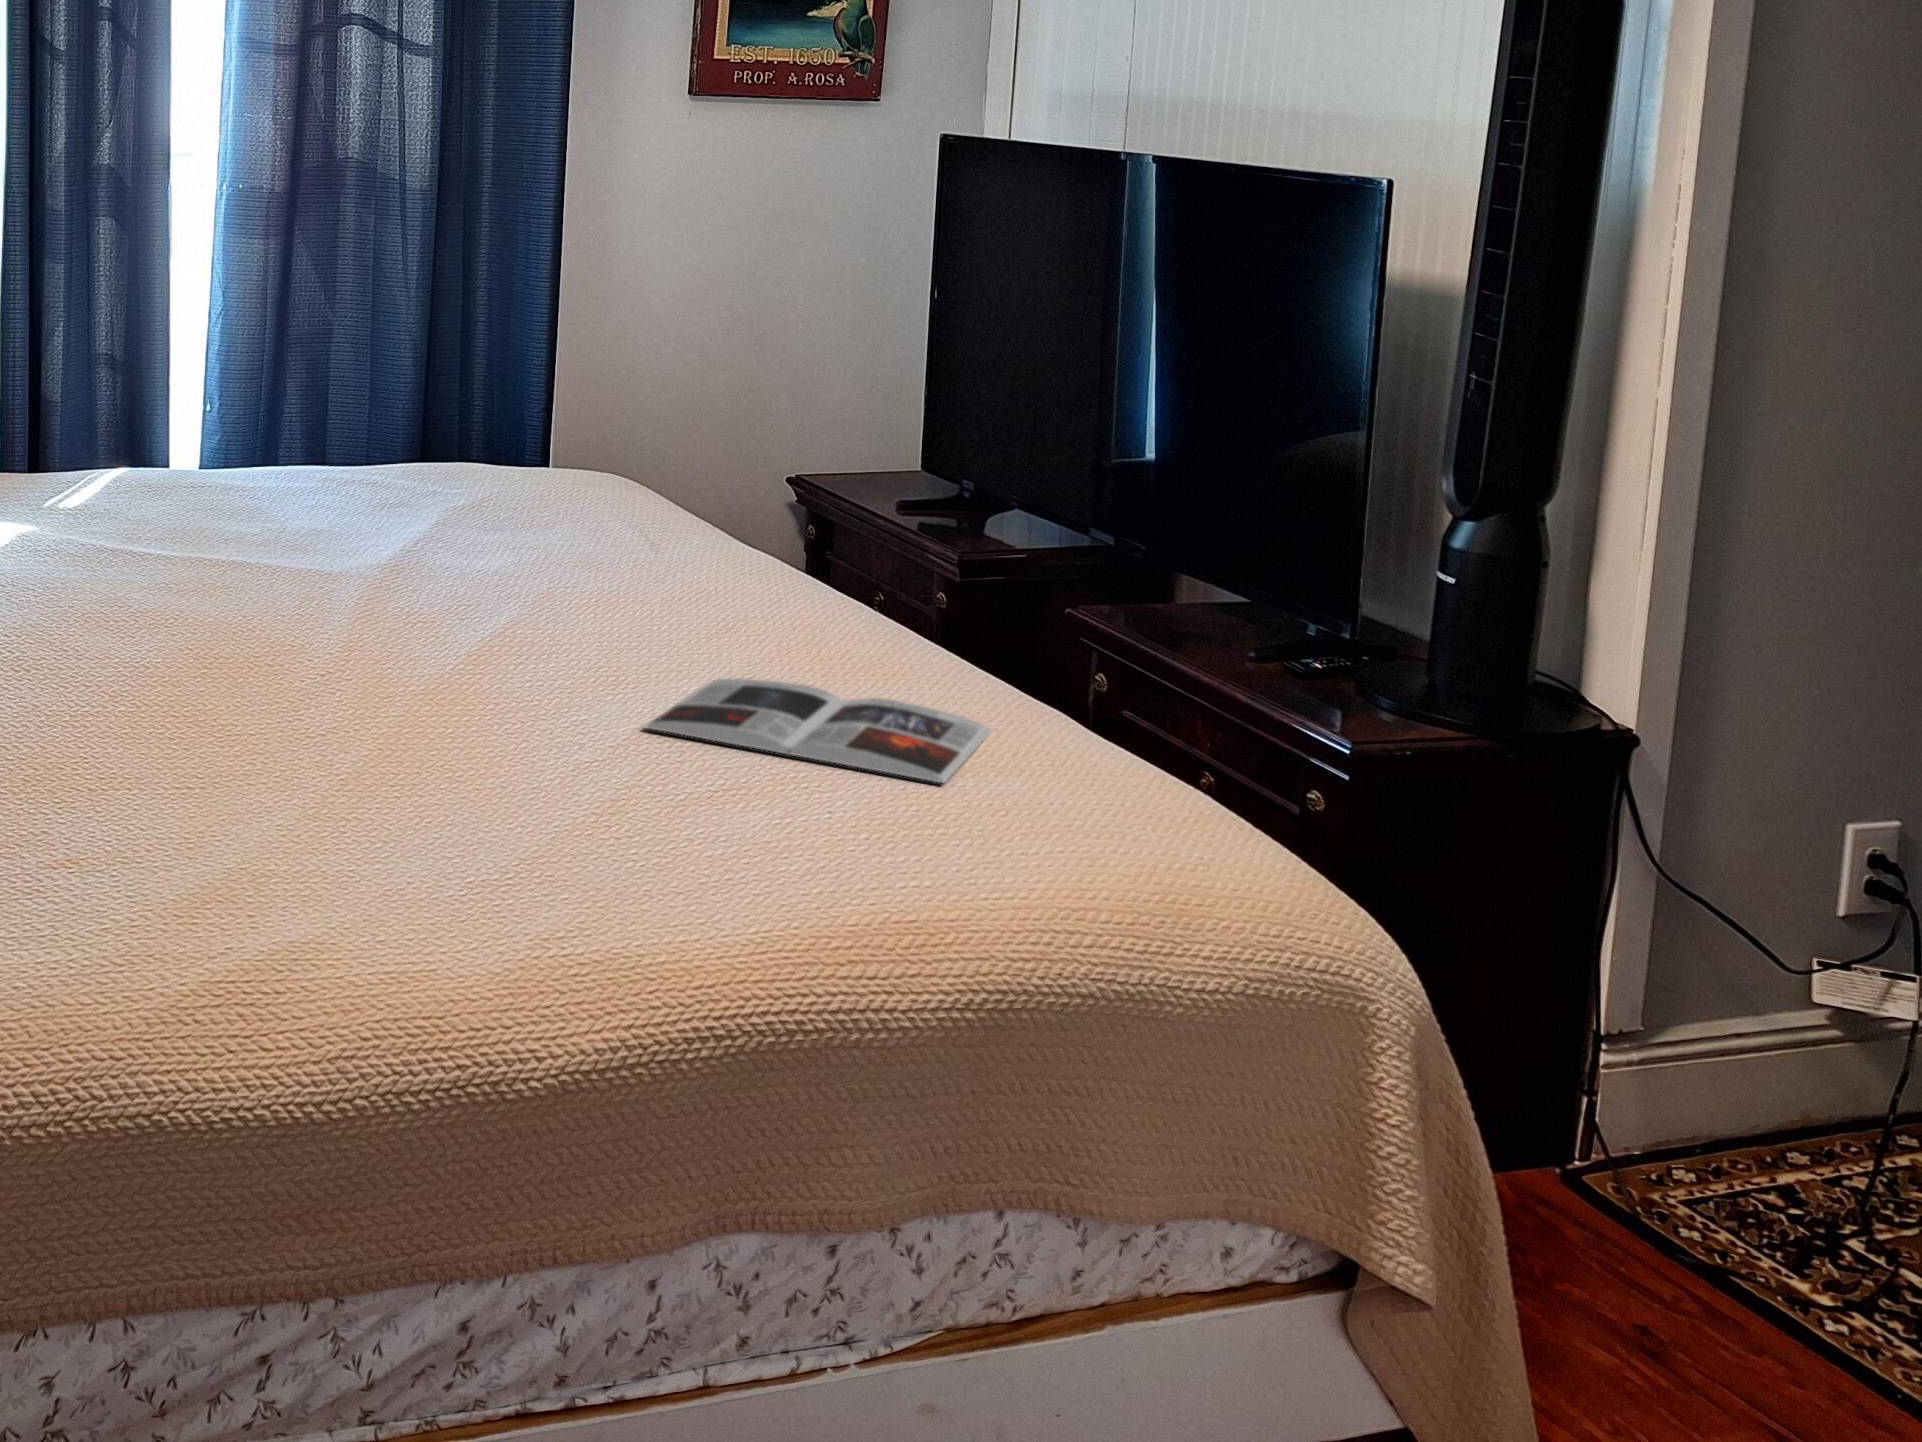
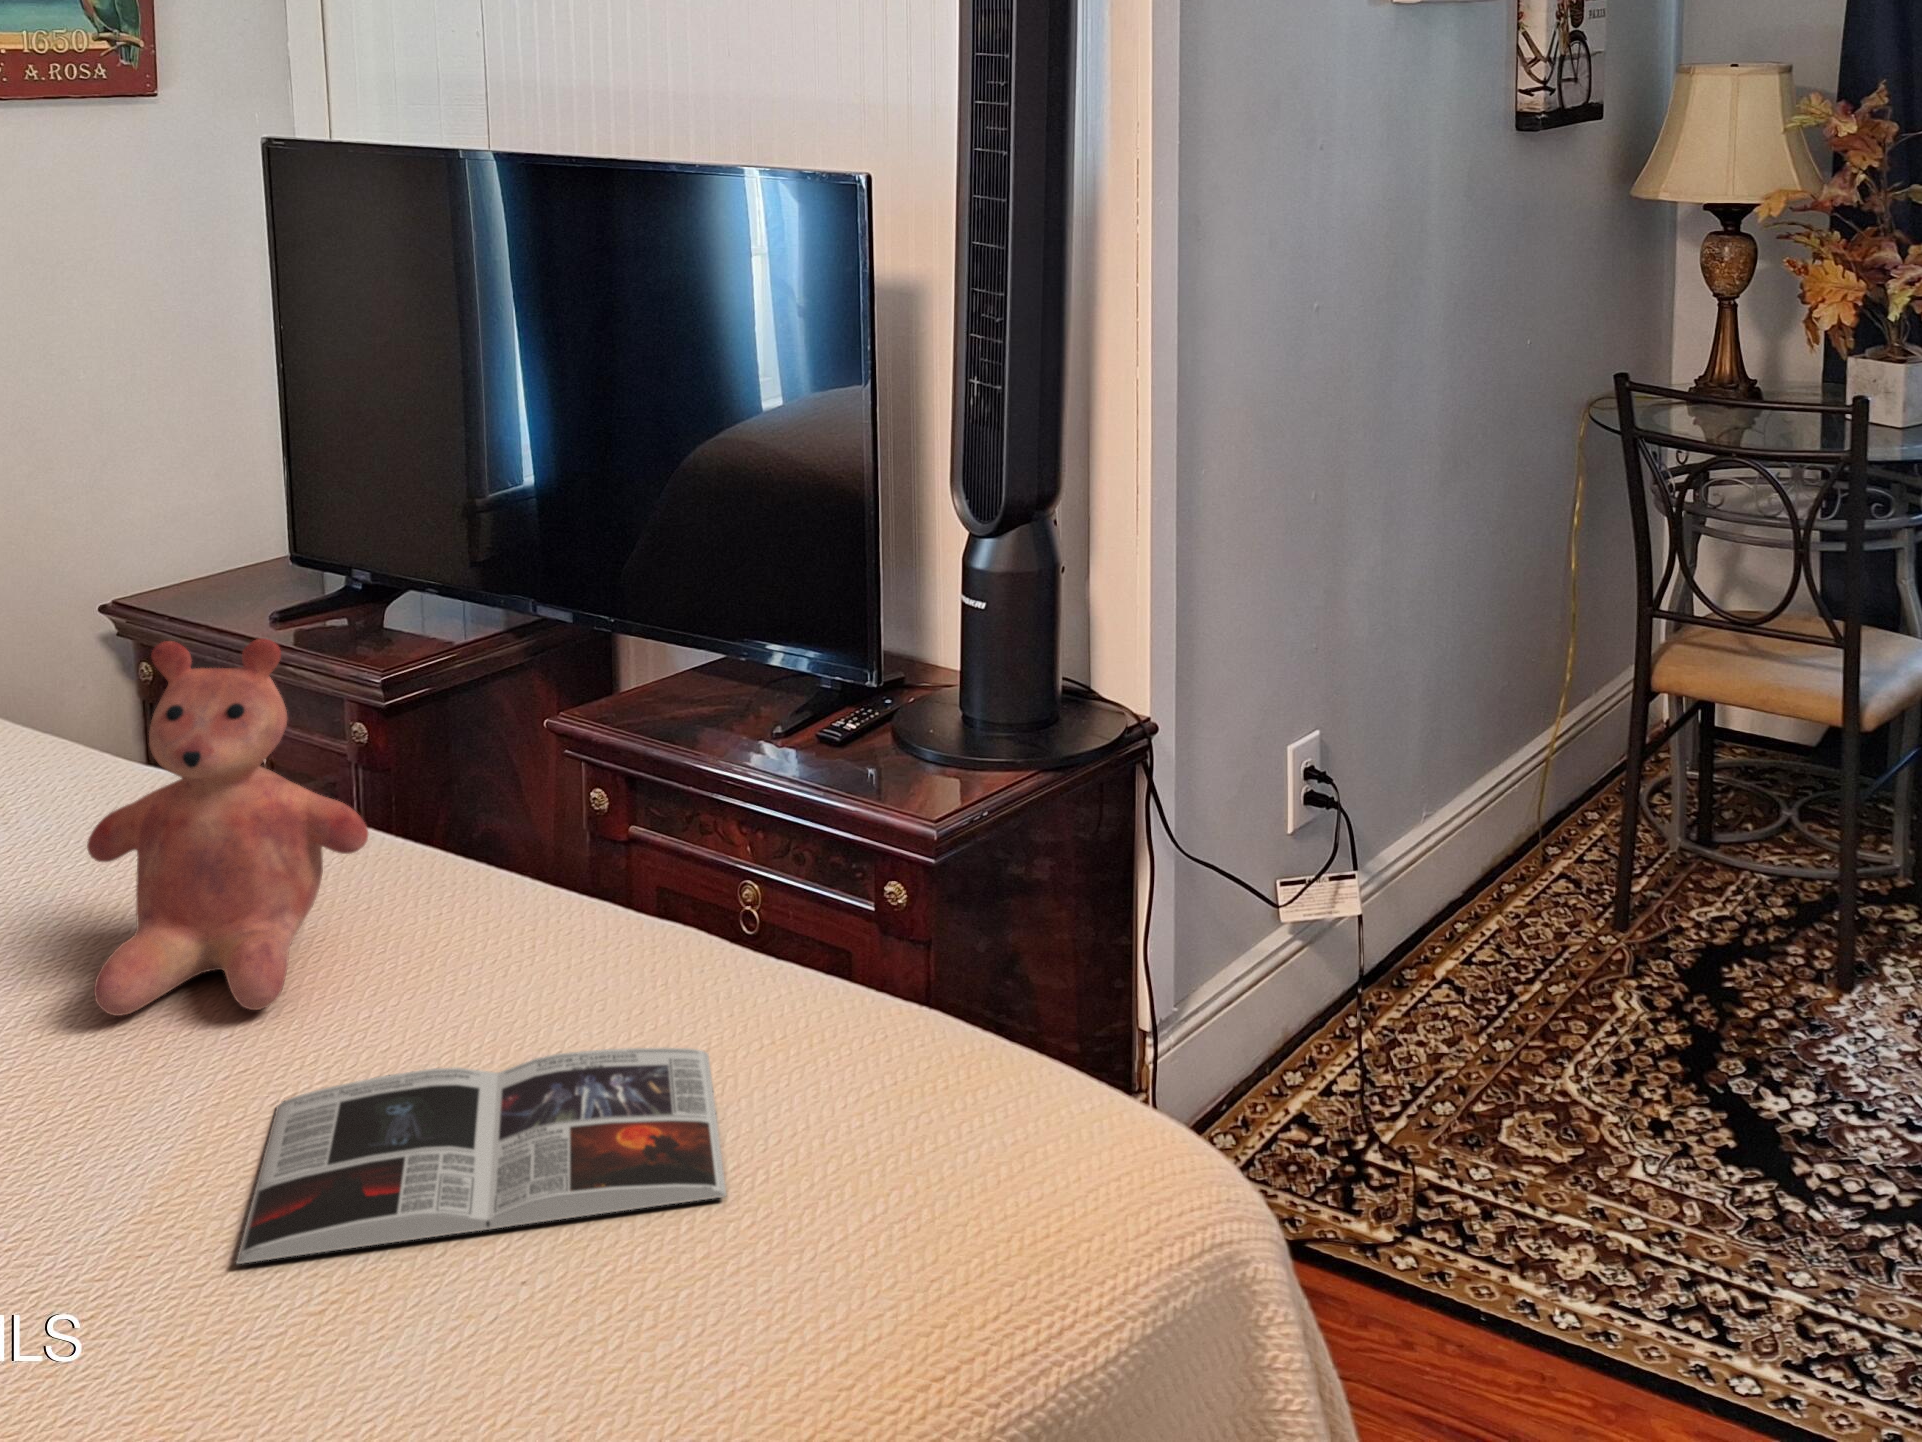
teddy bear: none [639,399,825,643] -> present [87,638,368,1016]

